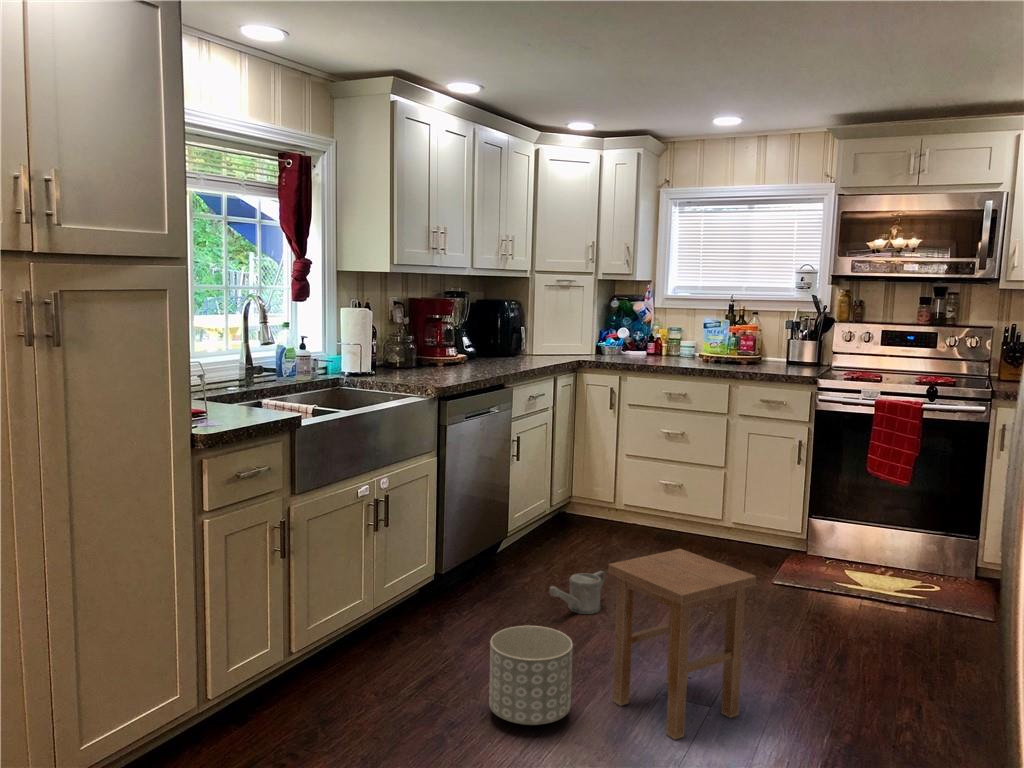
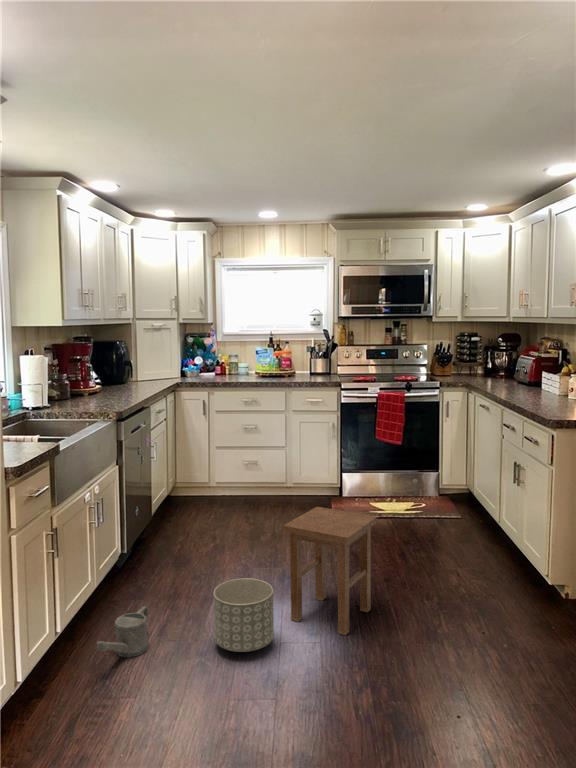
watering can: present [550,571,605,614] -> present [97,606,148,658]

